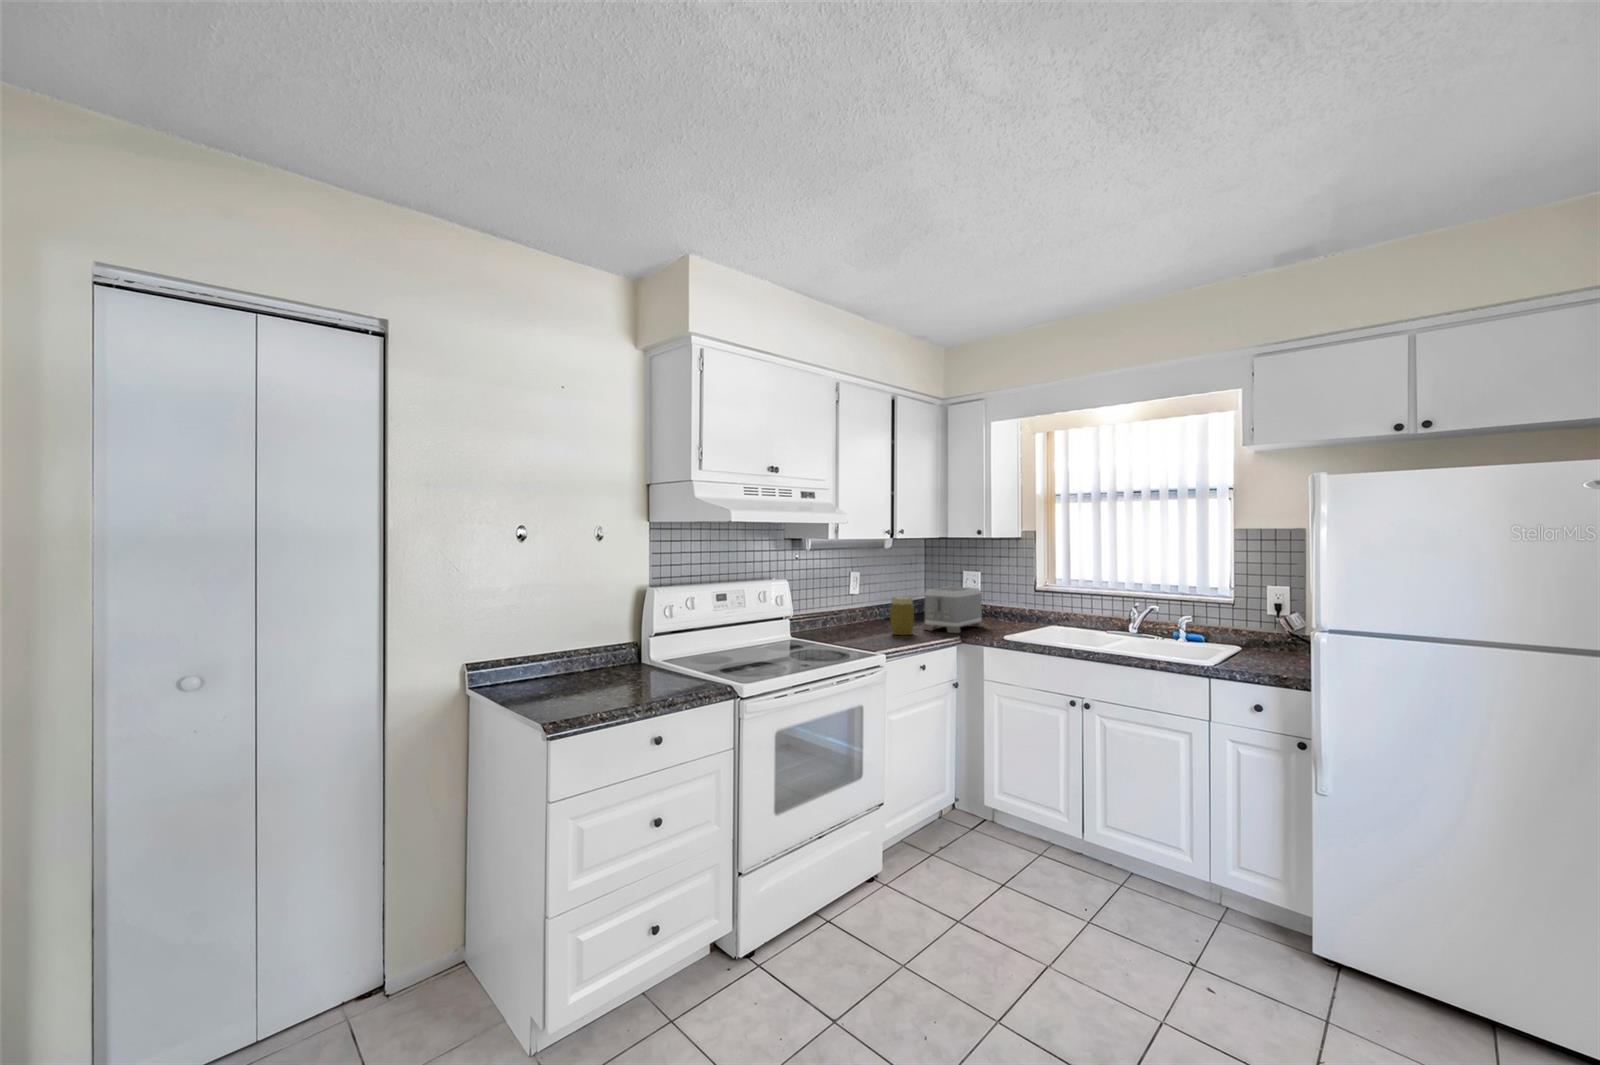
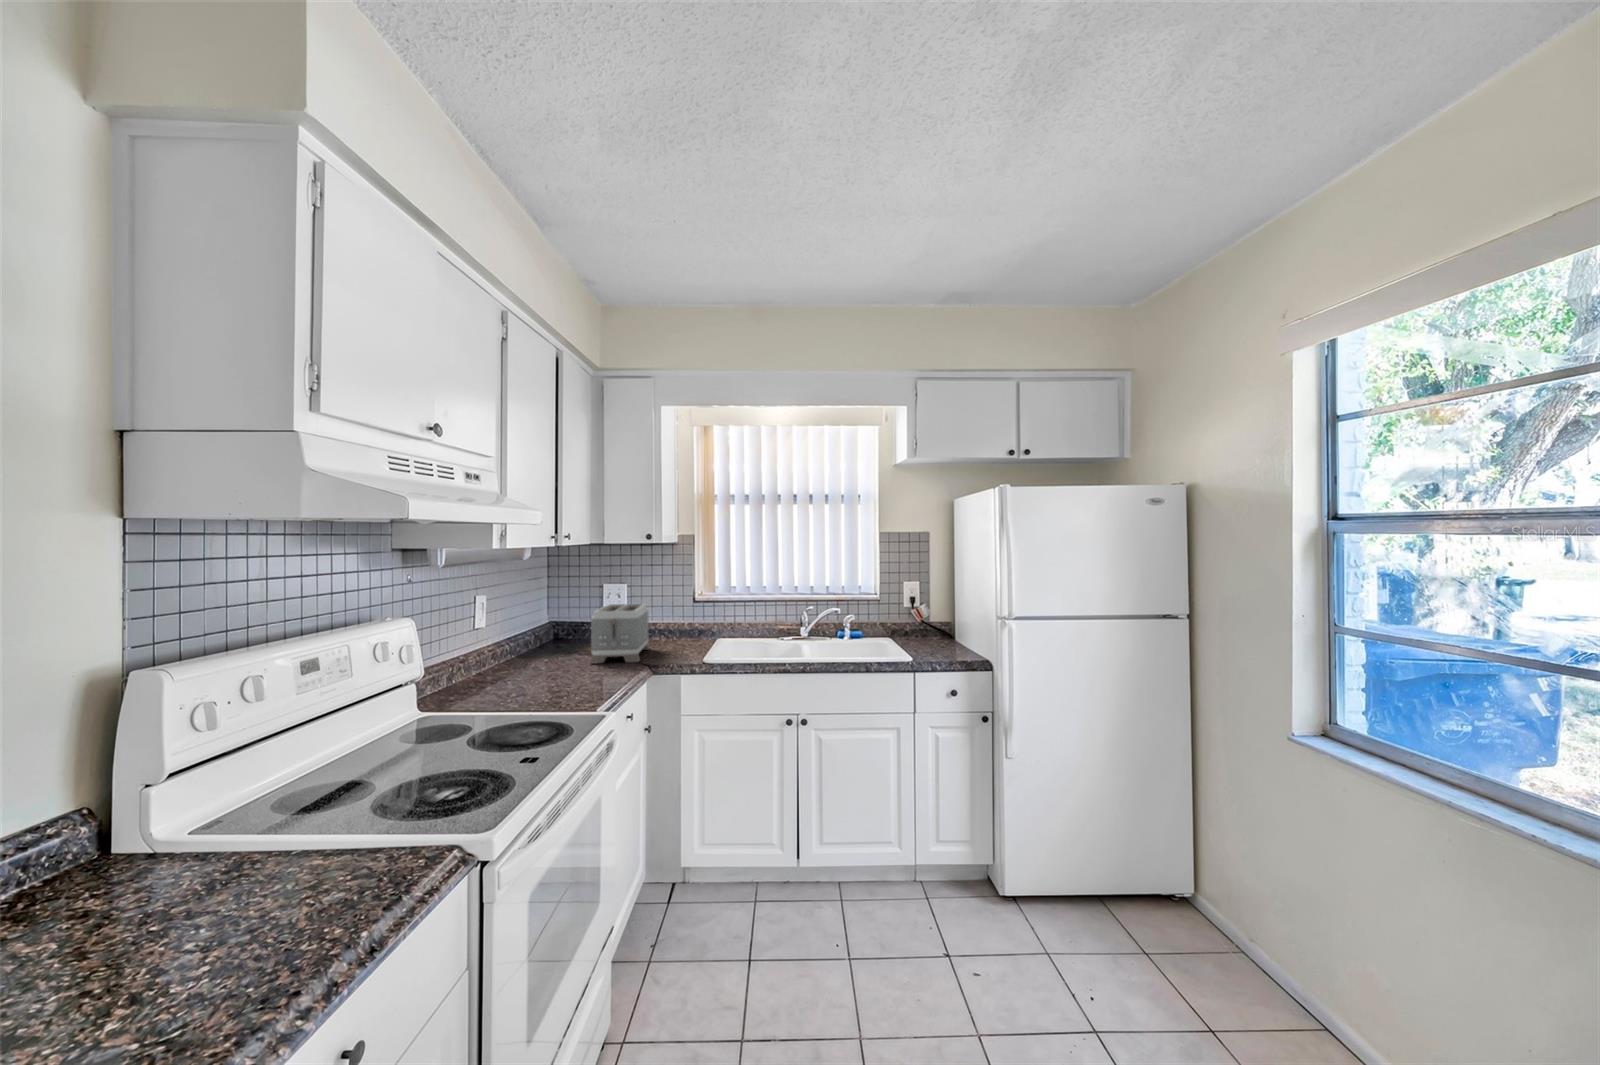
jar: present [890,596,914,635] -> none [555,623,592,676]

